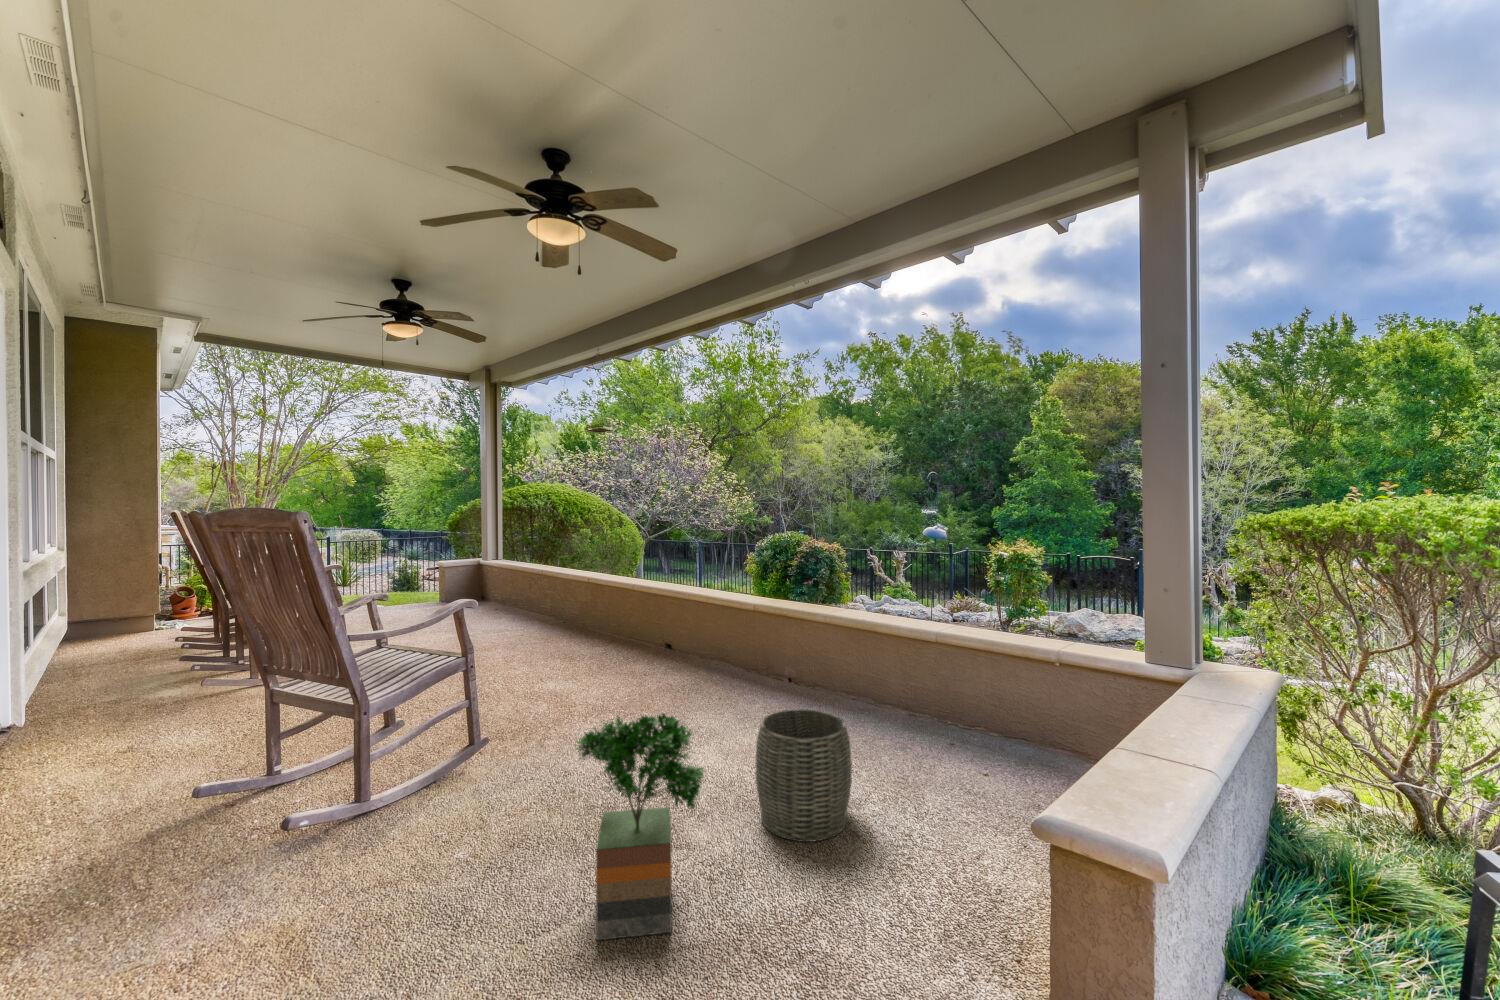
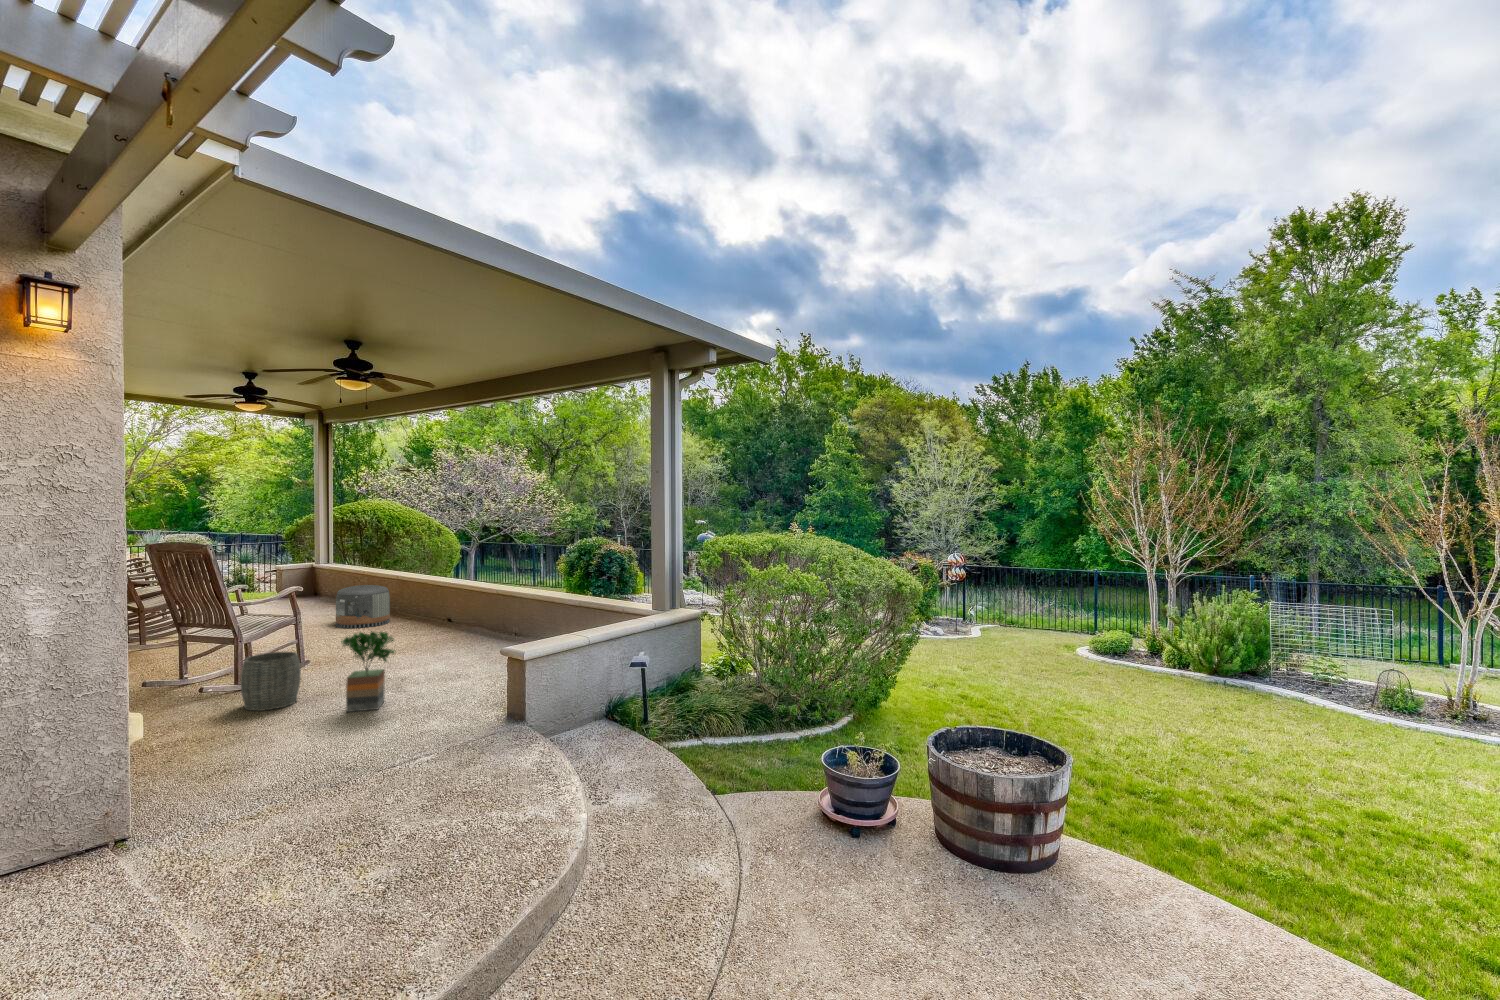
pouf: none [517,589,588,653] -> present [336,585,390,628]
woven basket: present [756,709,852,842] -> present [241,651,301,711]

